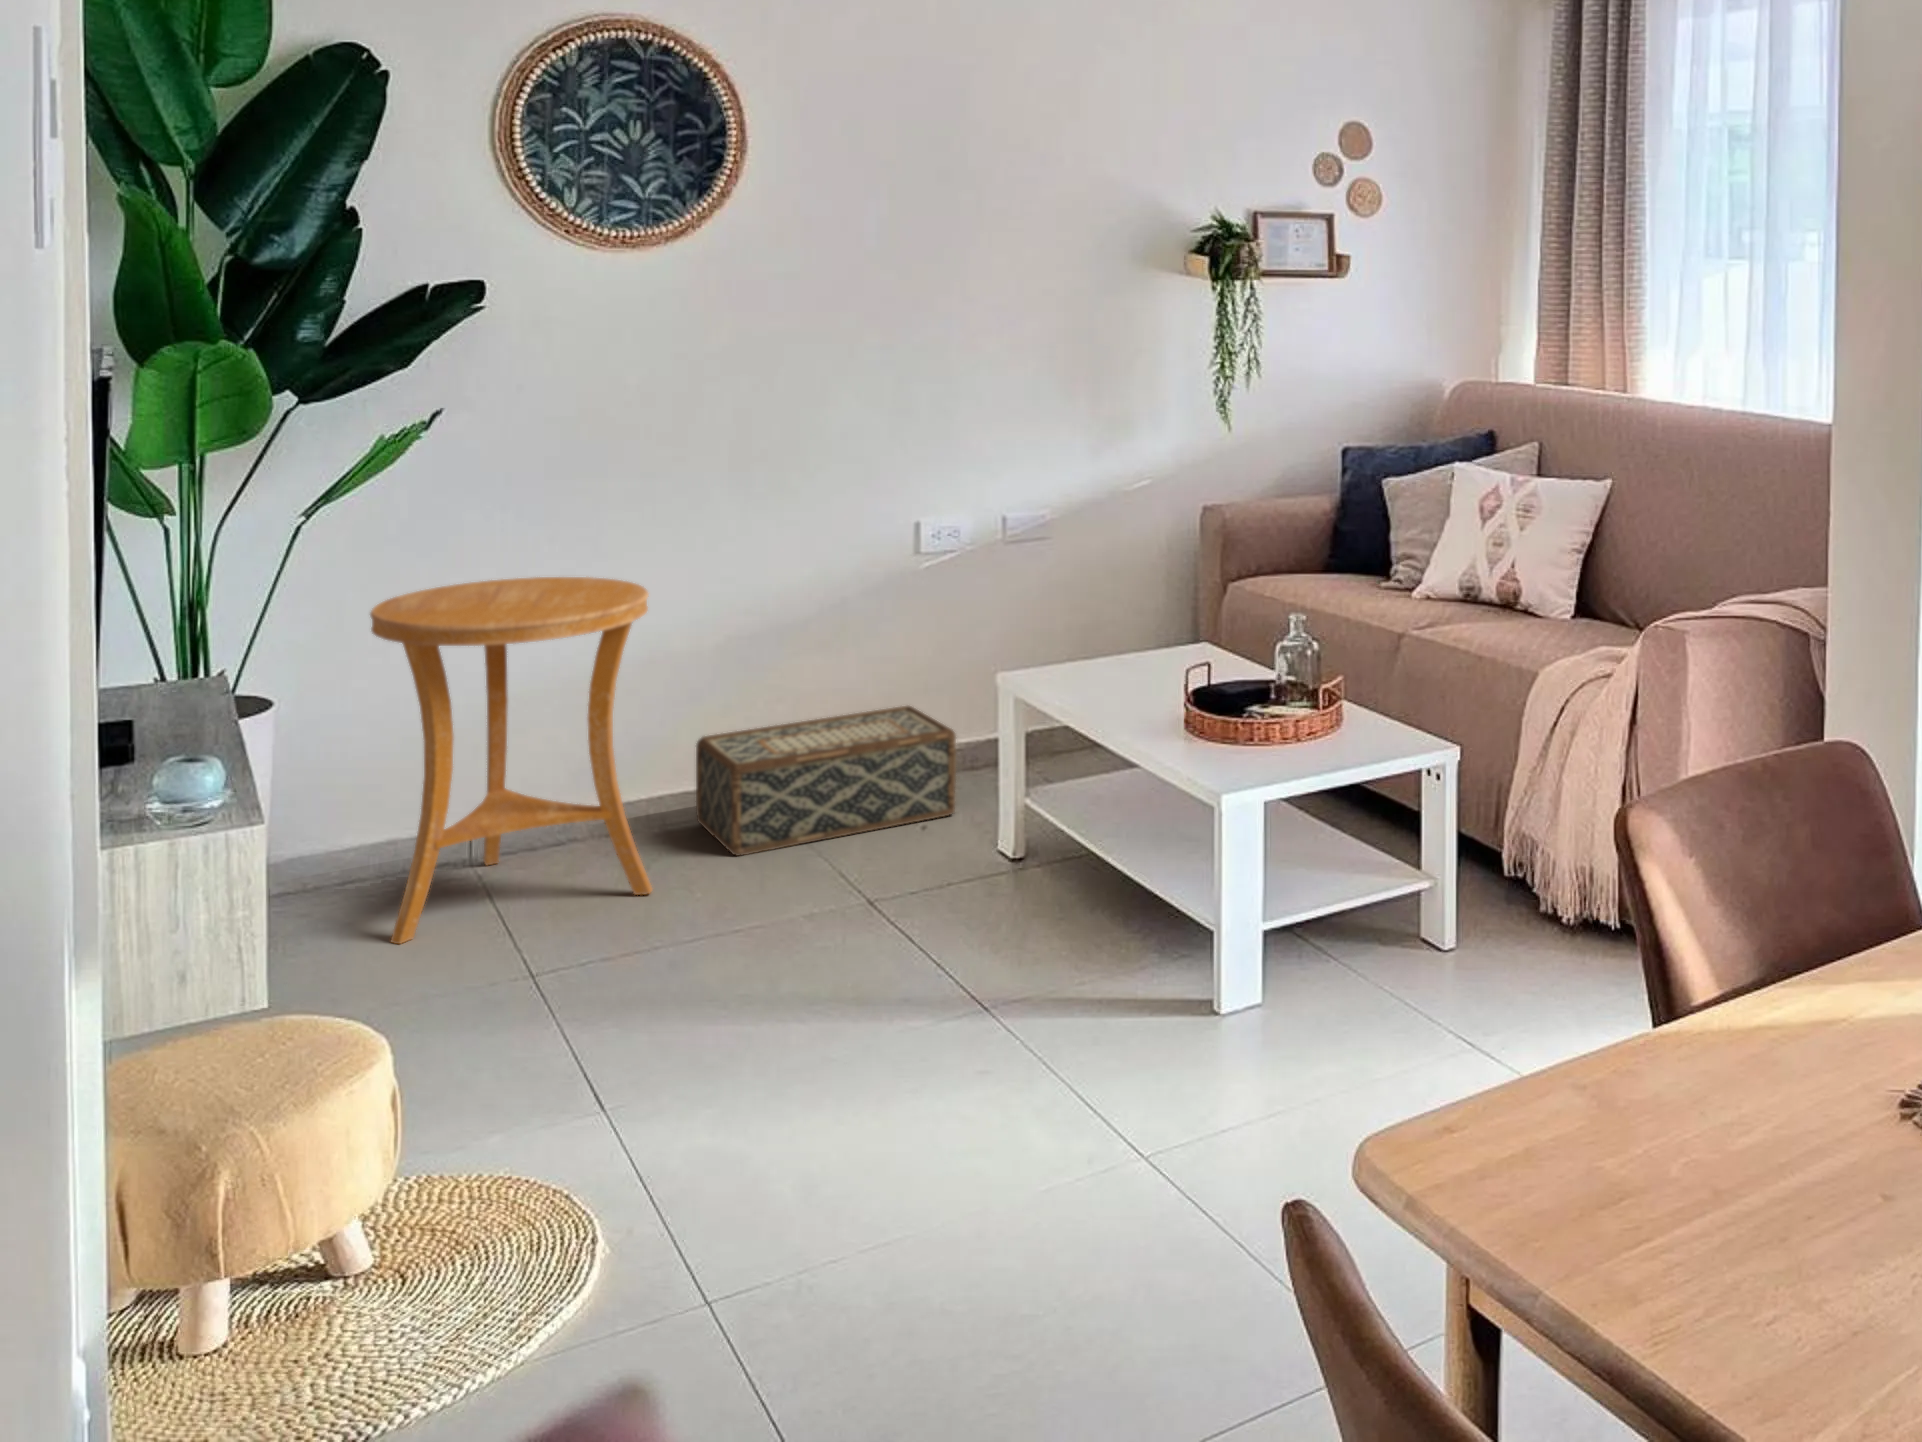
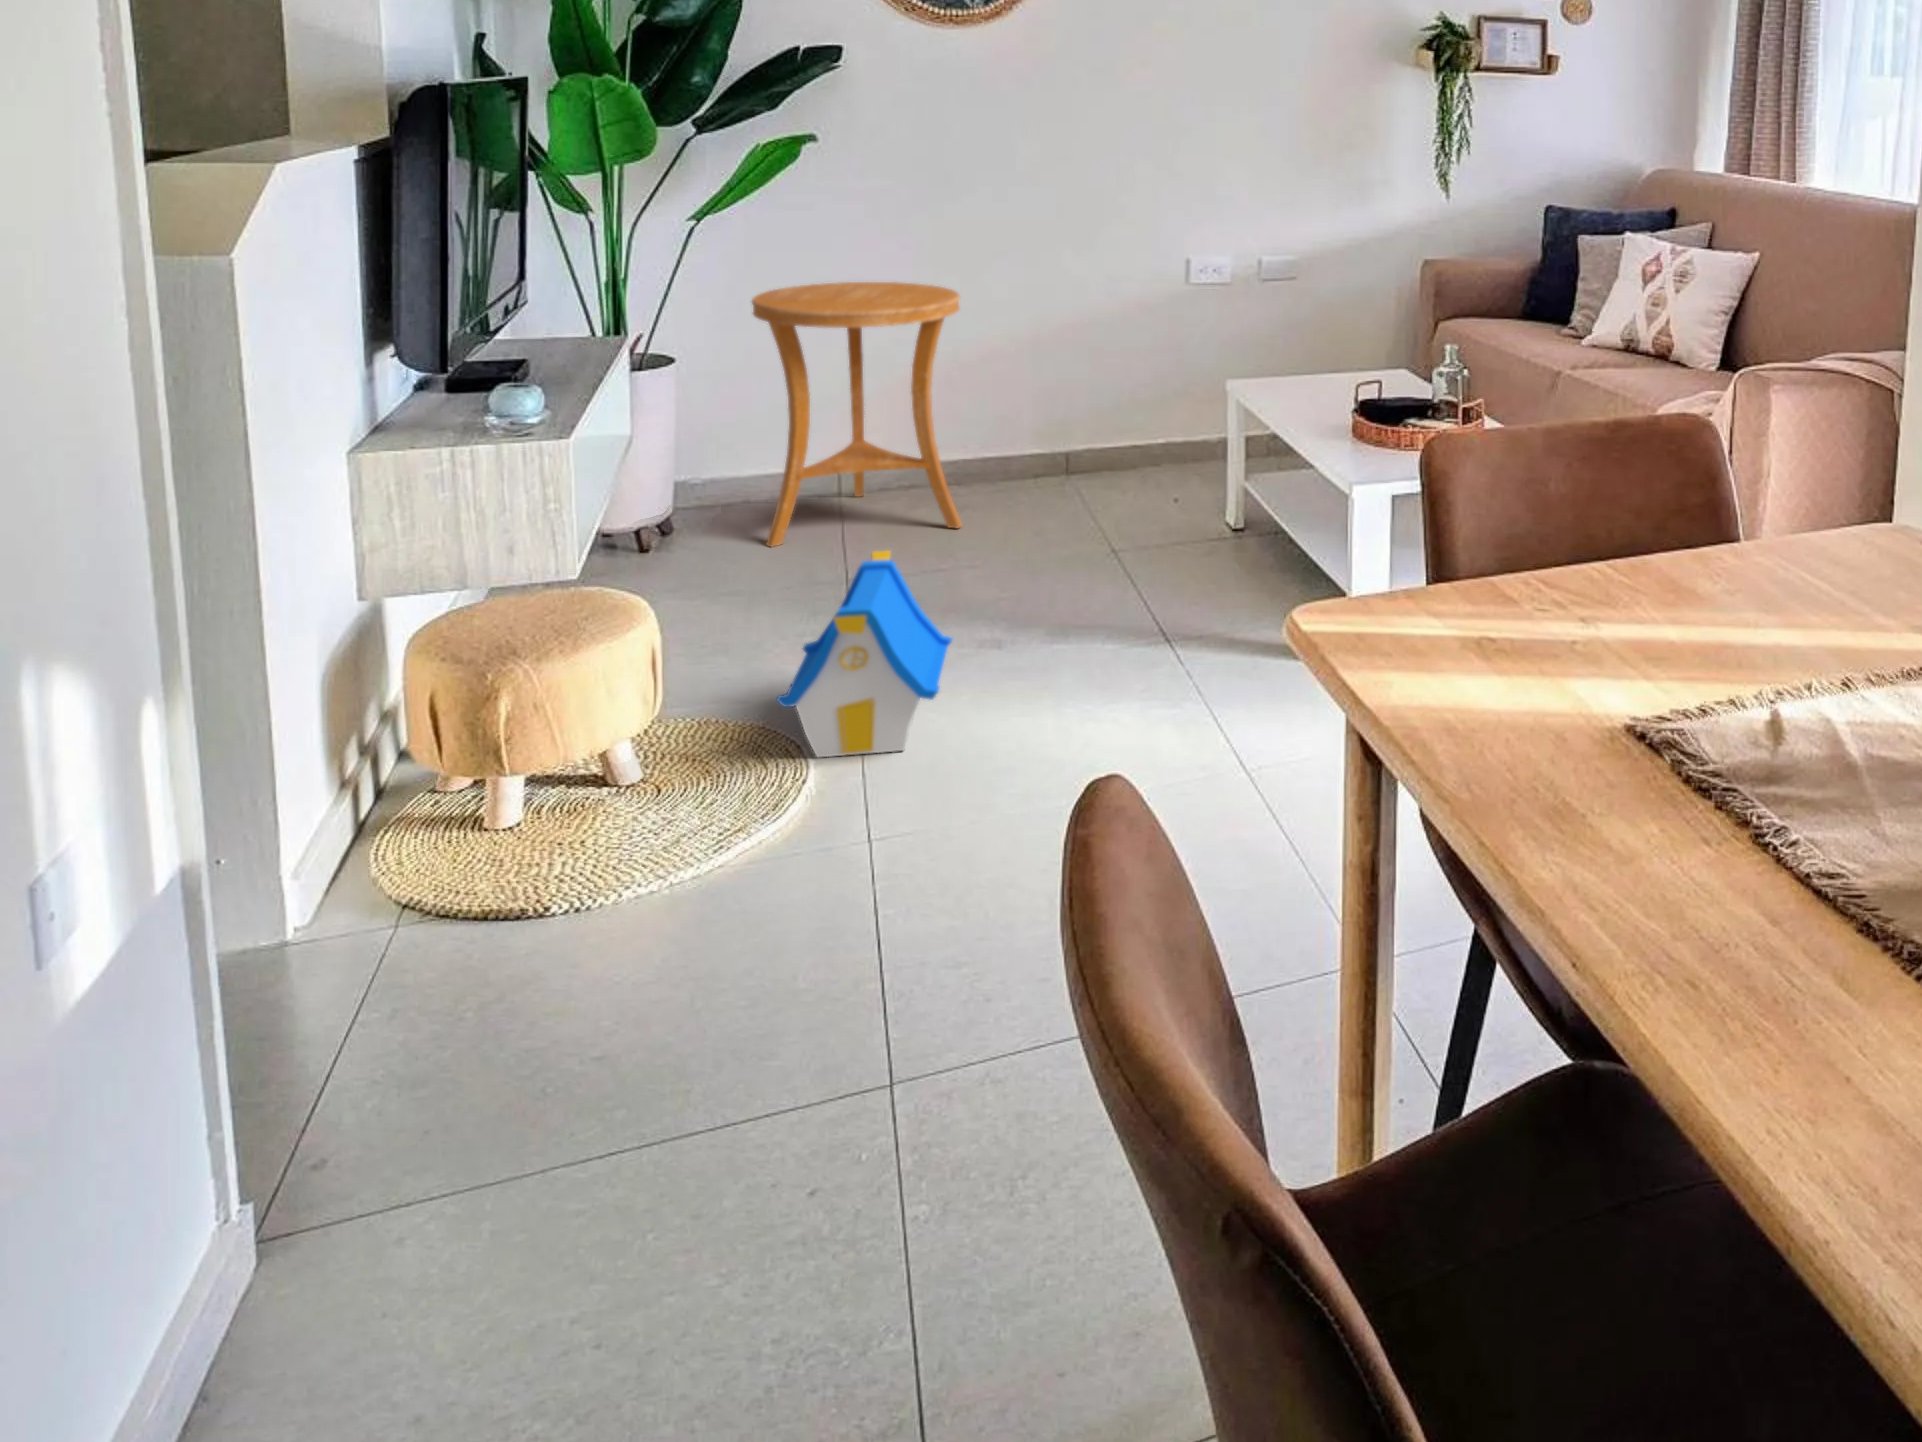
woven basket: present [696,706,956,856] -> none [1014,404,1207,506]
toy house: none [542,928,752,1209] -> present [777,550,952,757]

